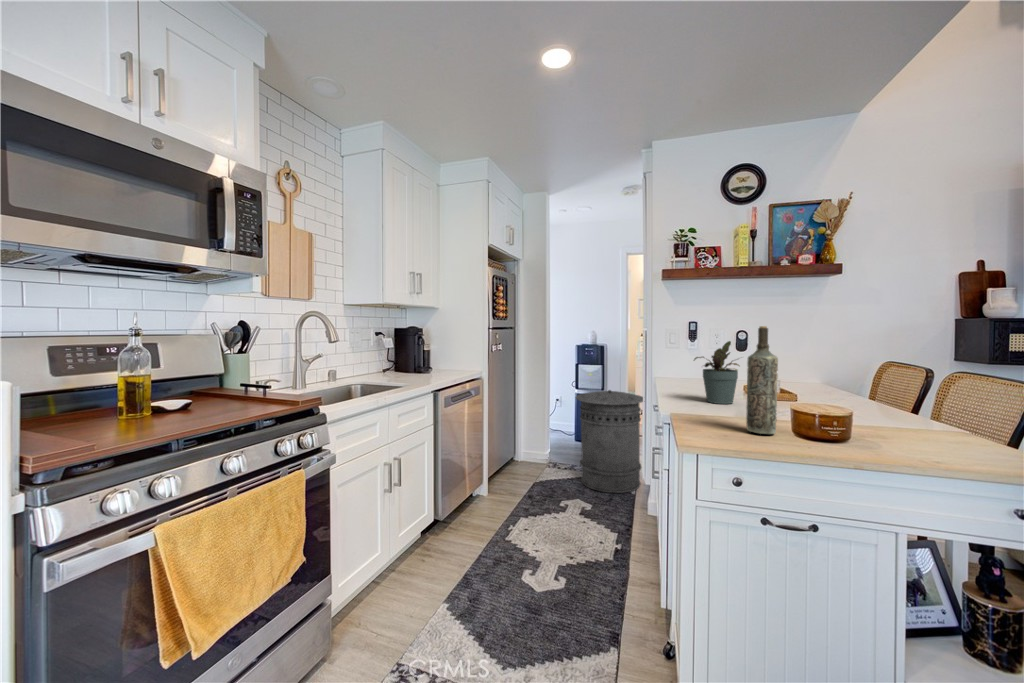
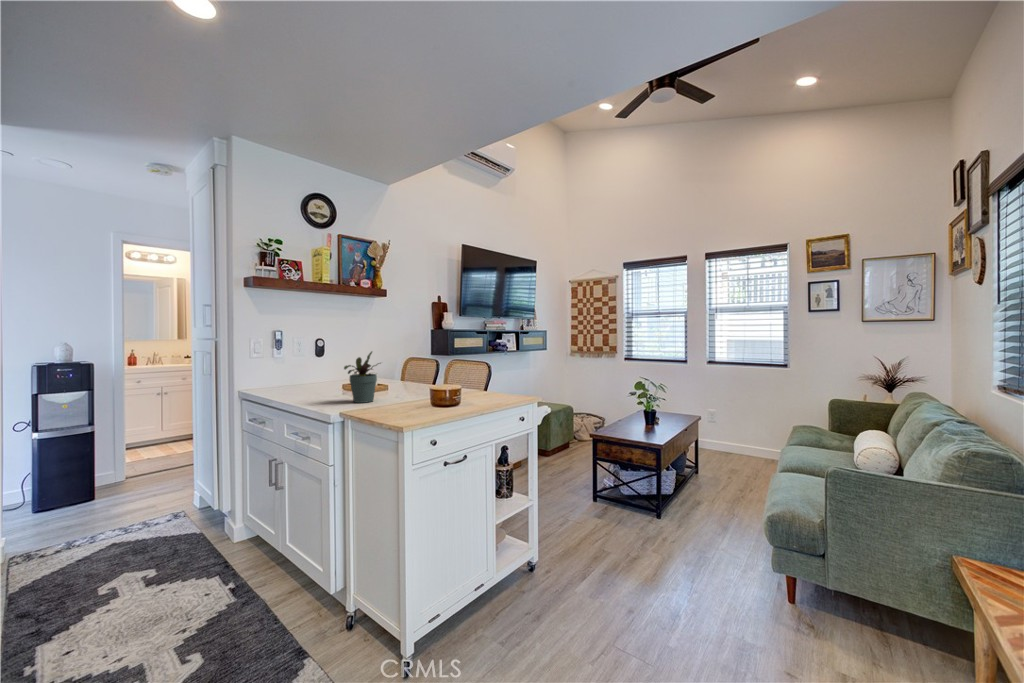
bottle: present [746,326,778,434] -> none [428,341,446,413]
trash can: present [576,390,643,493] -> none [88,418,204,555]

